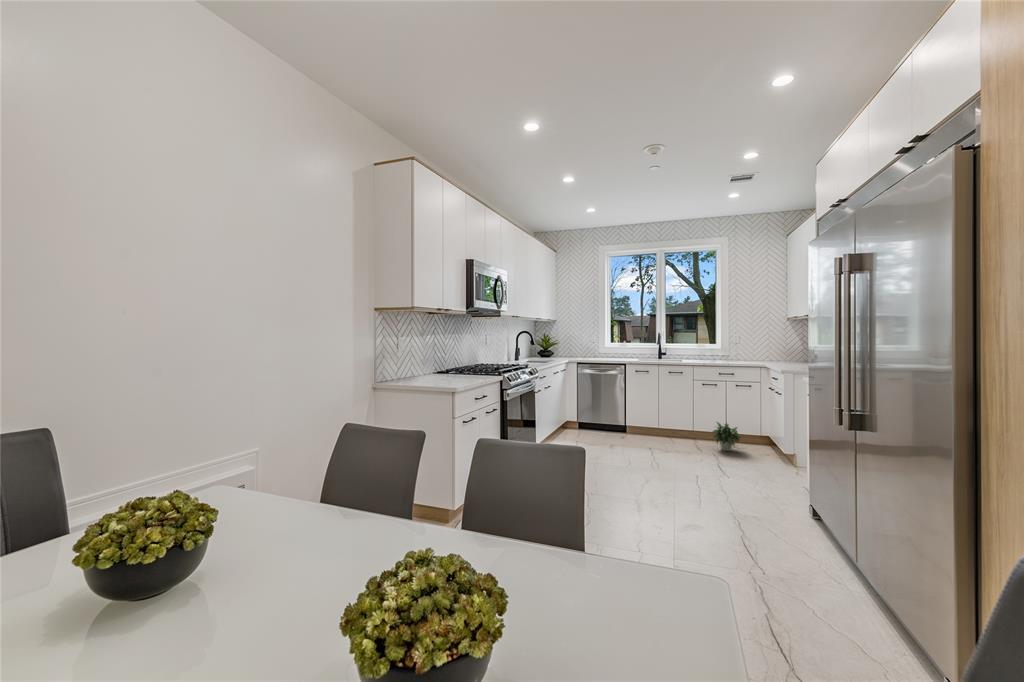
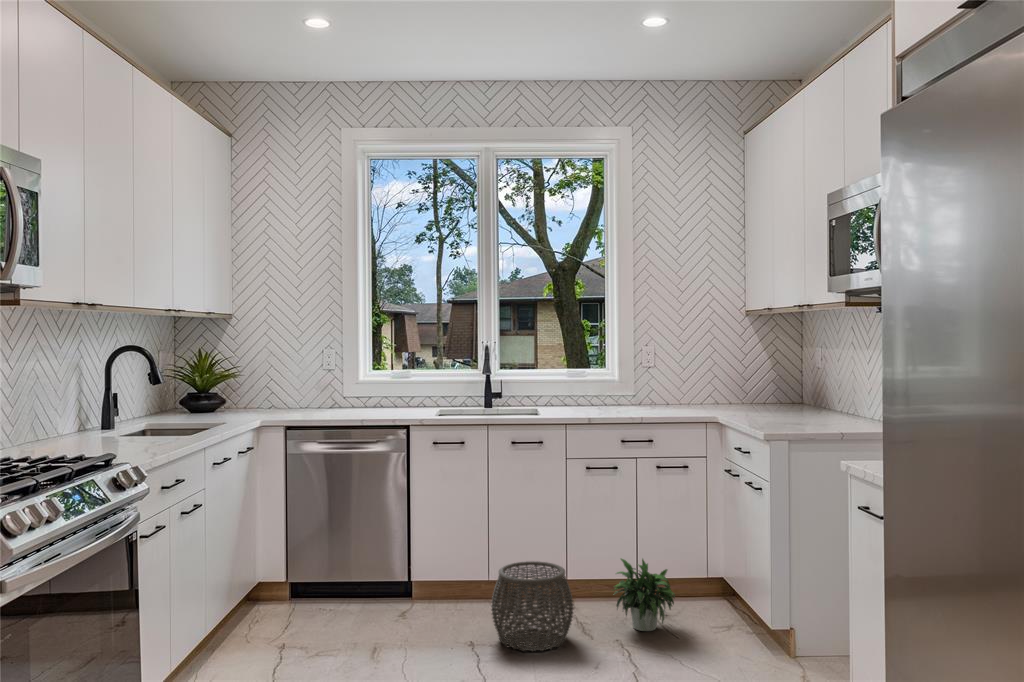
woven basket: none [658,419,693,452] -> present [491,561,574,651]

